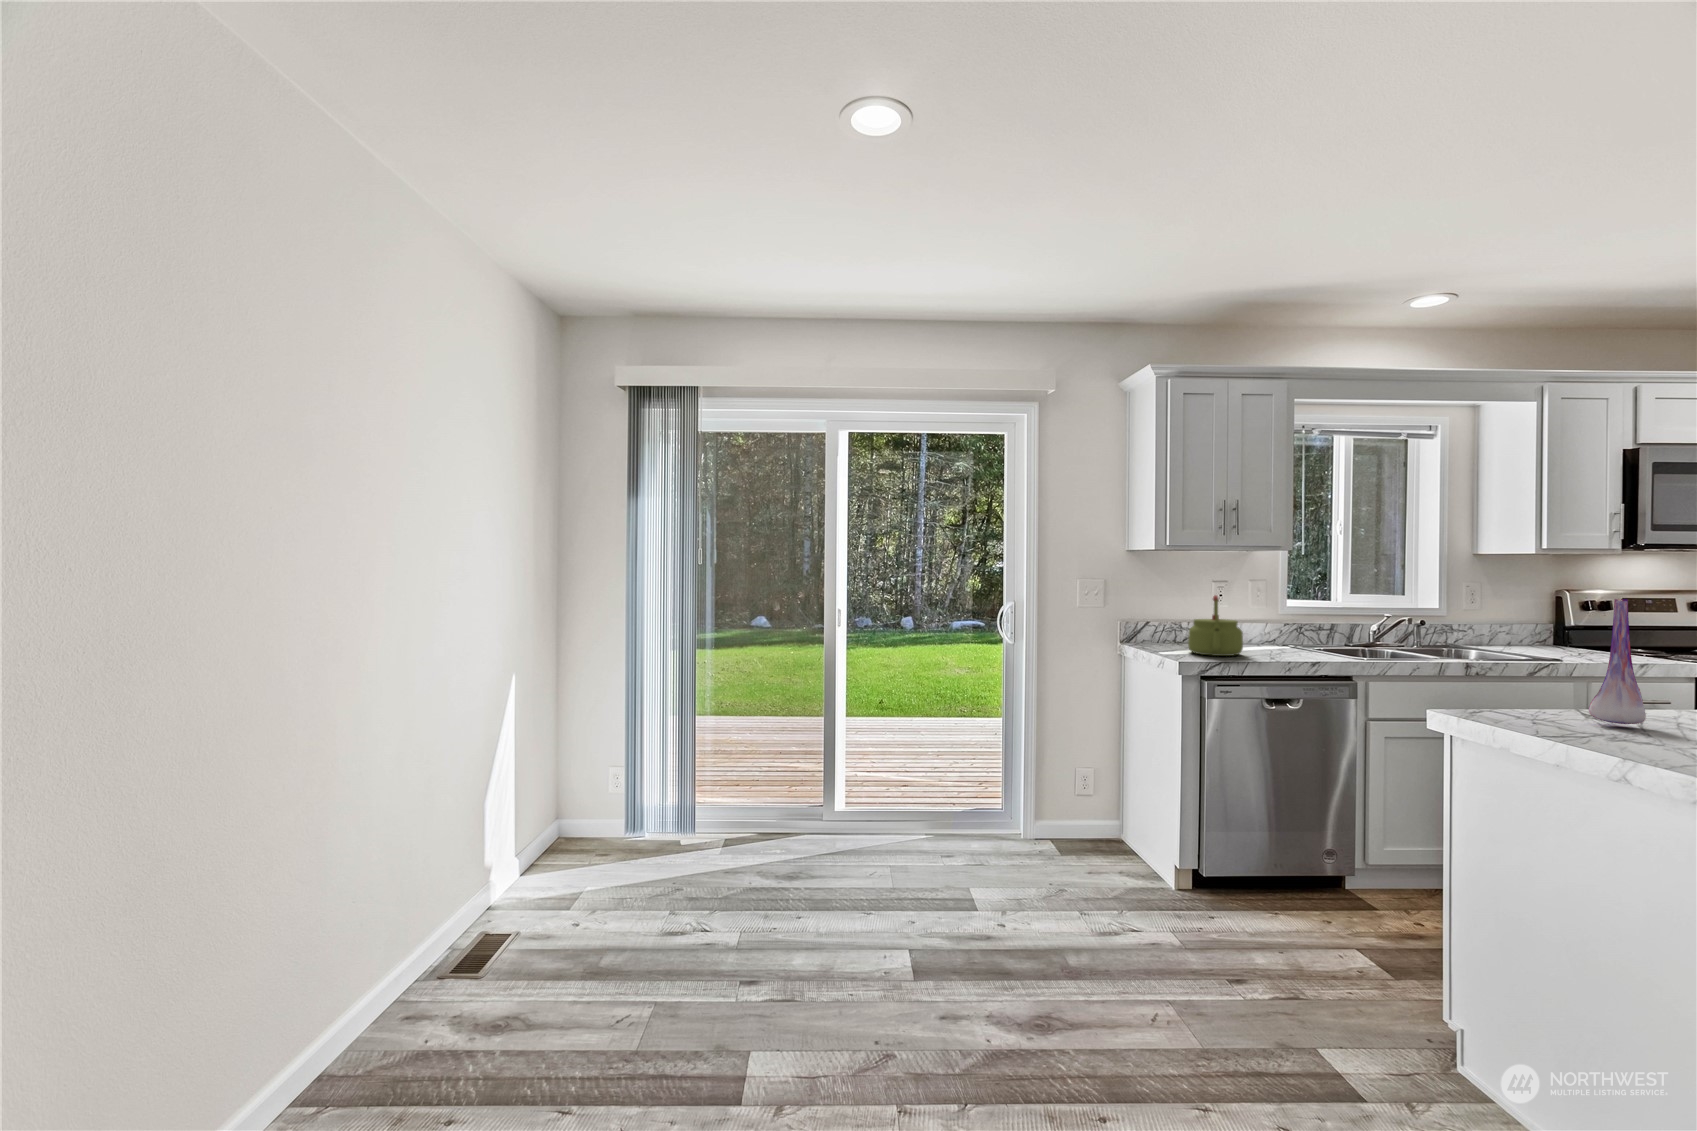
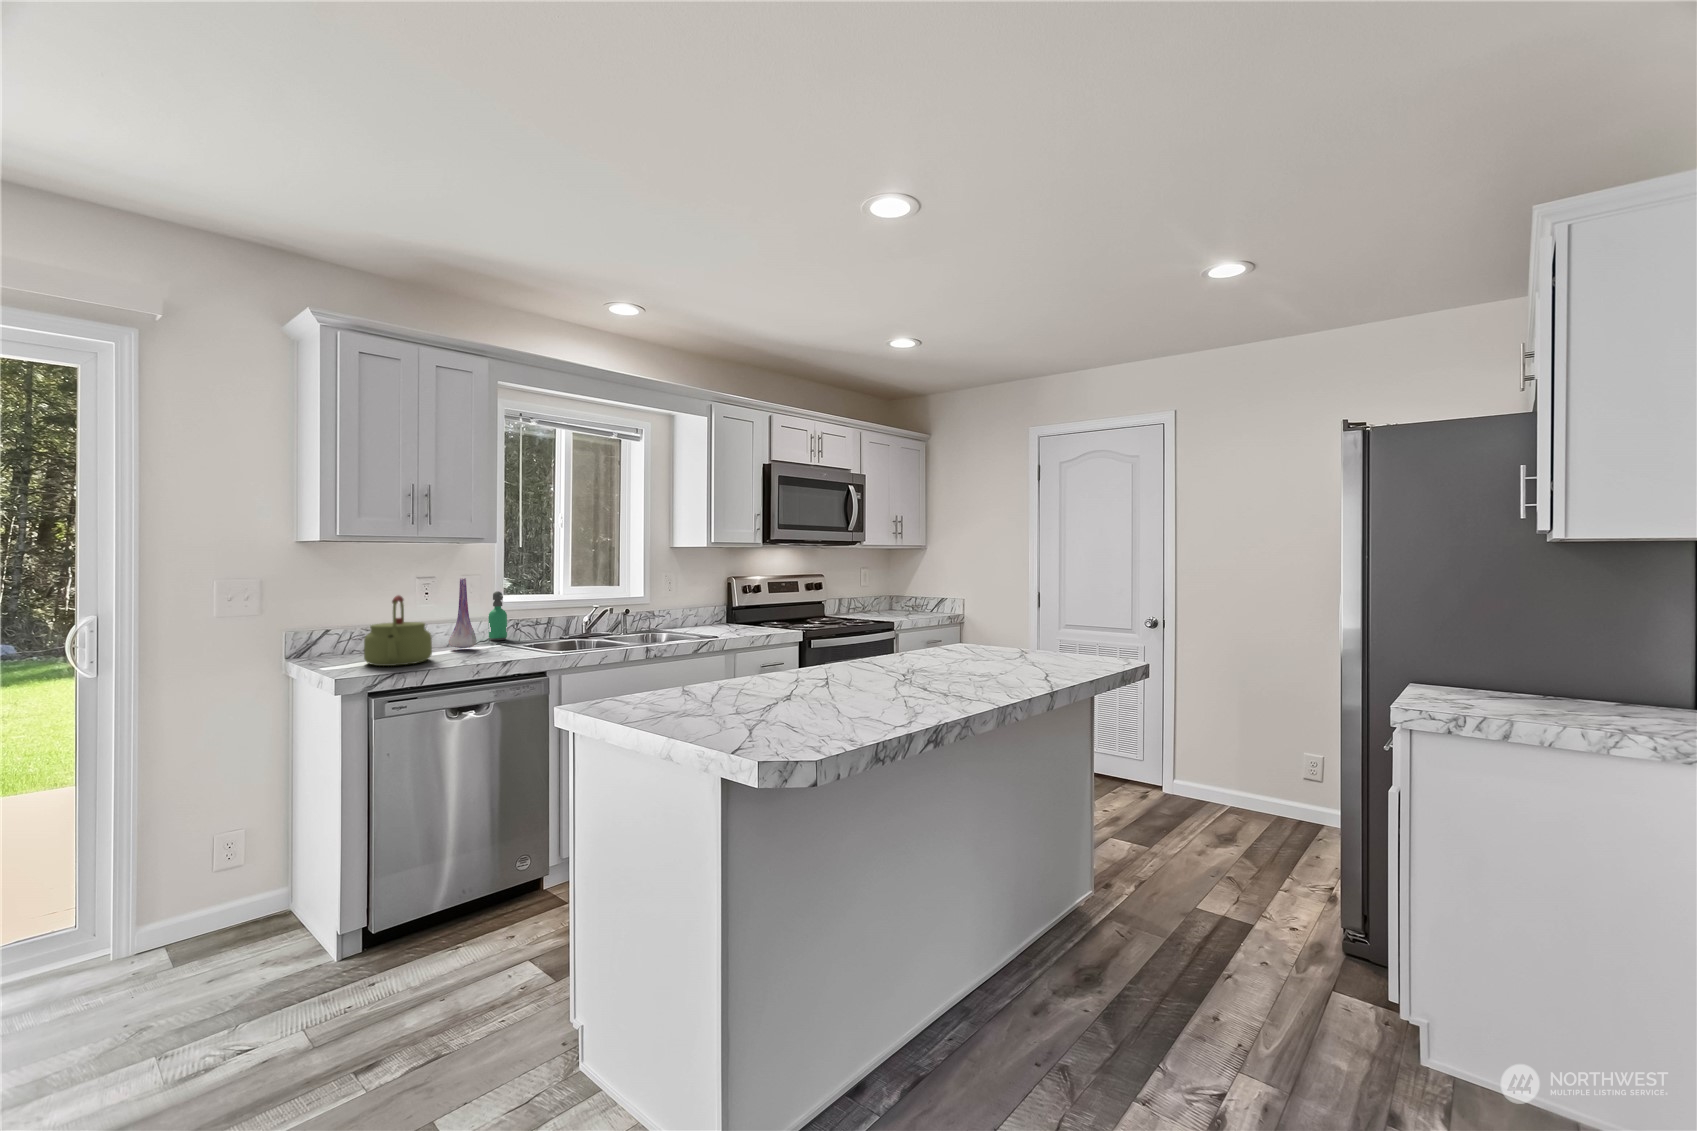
soap dispenser: none [1275,596,1293,644] -> present [488,591,507,640]
vase: present [1589,599,1646,724] -> present [449,579,476,648]

